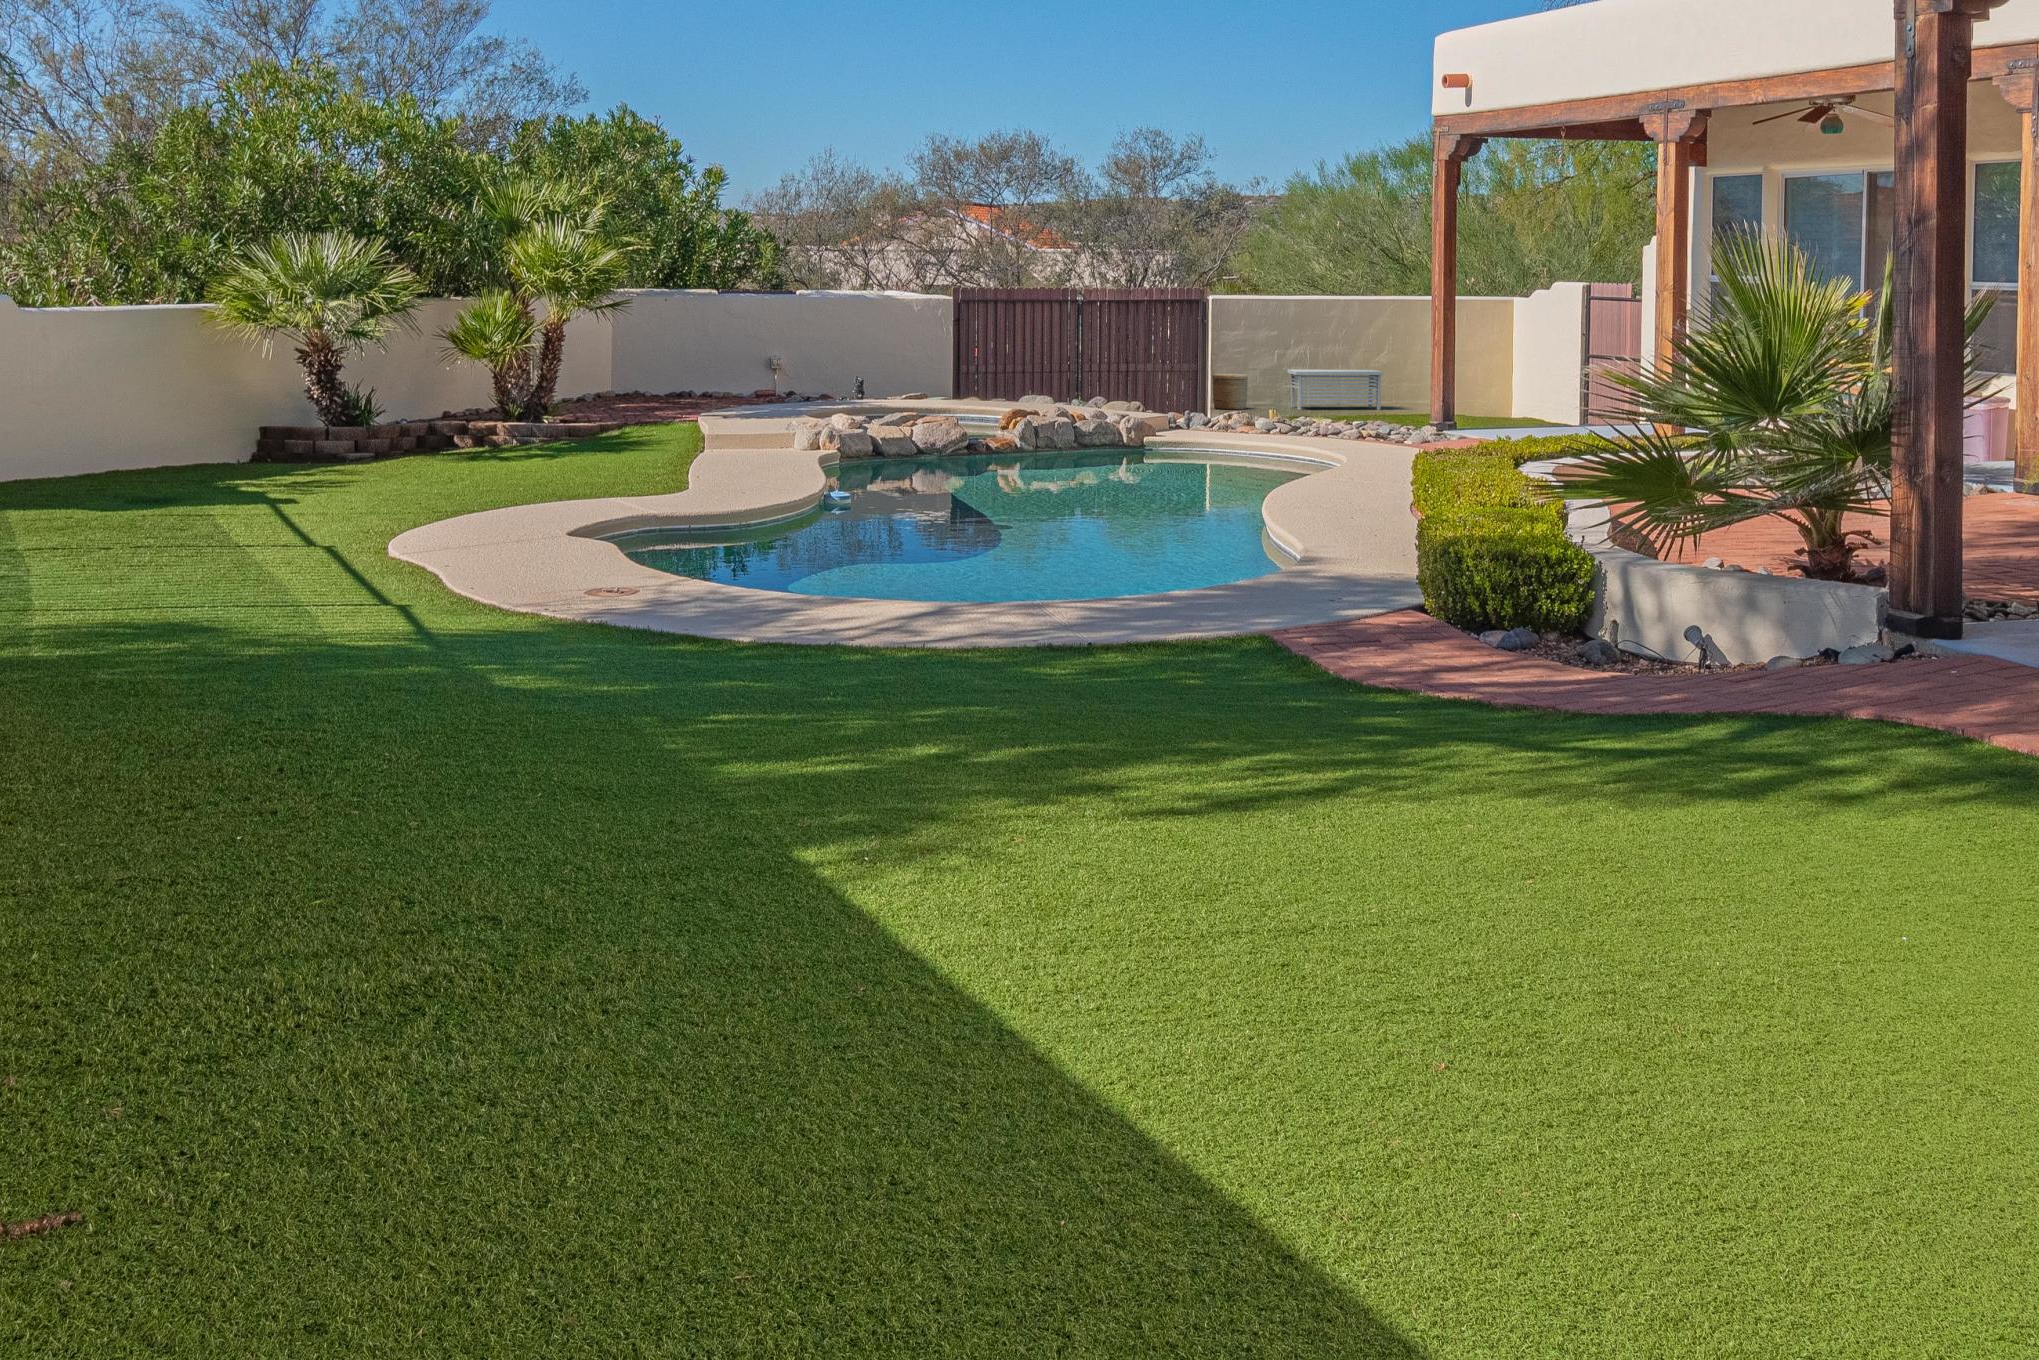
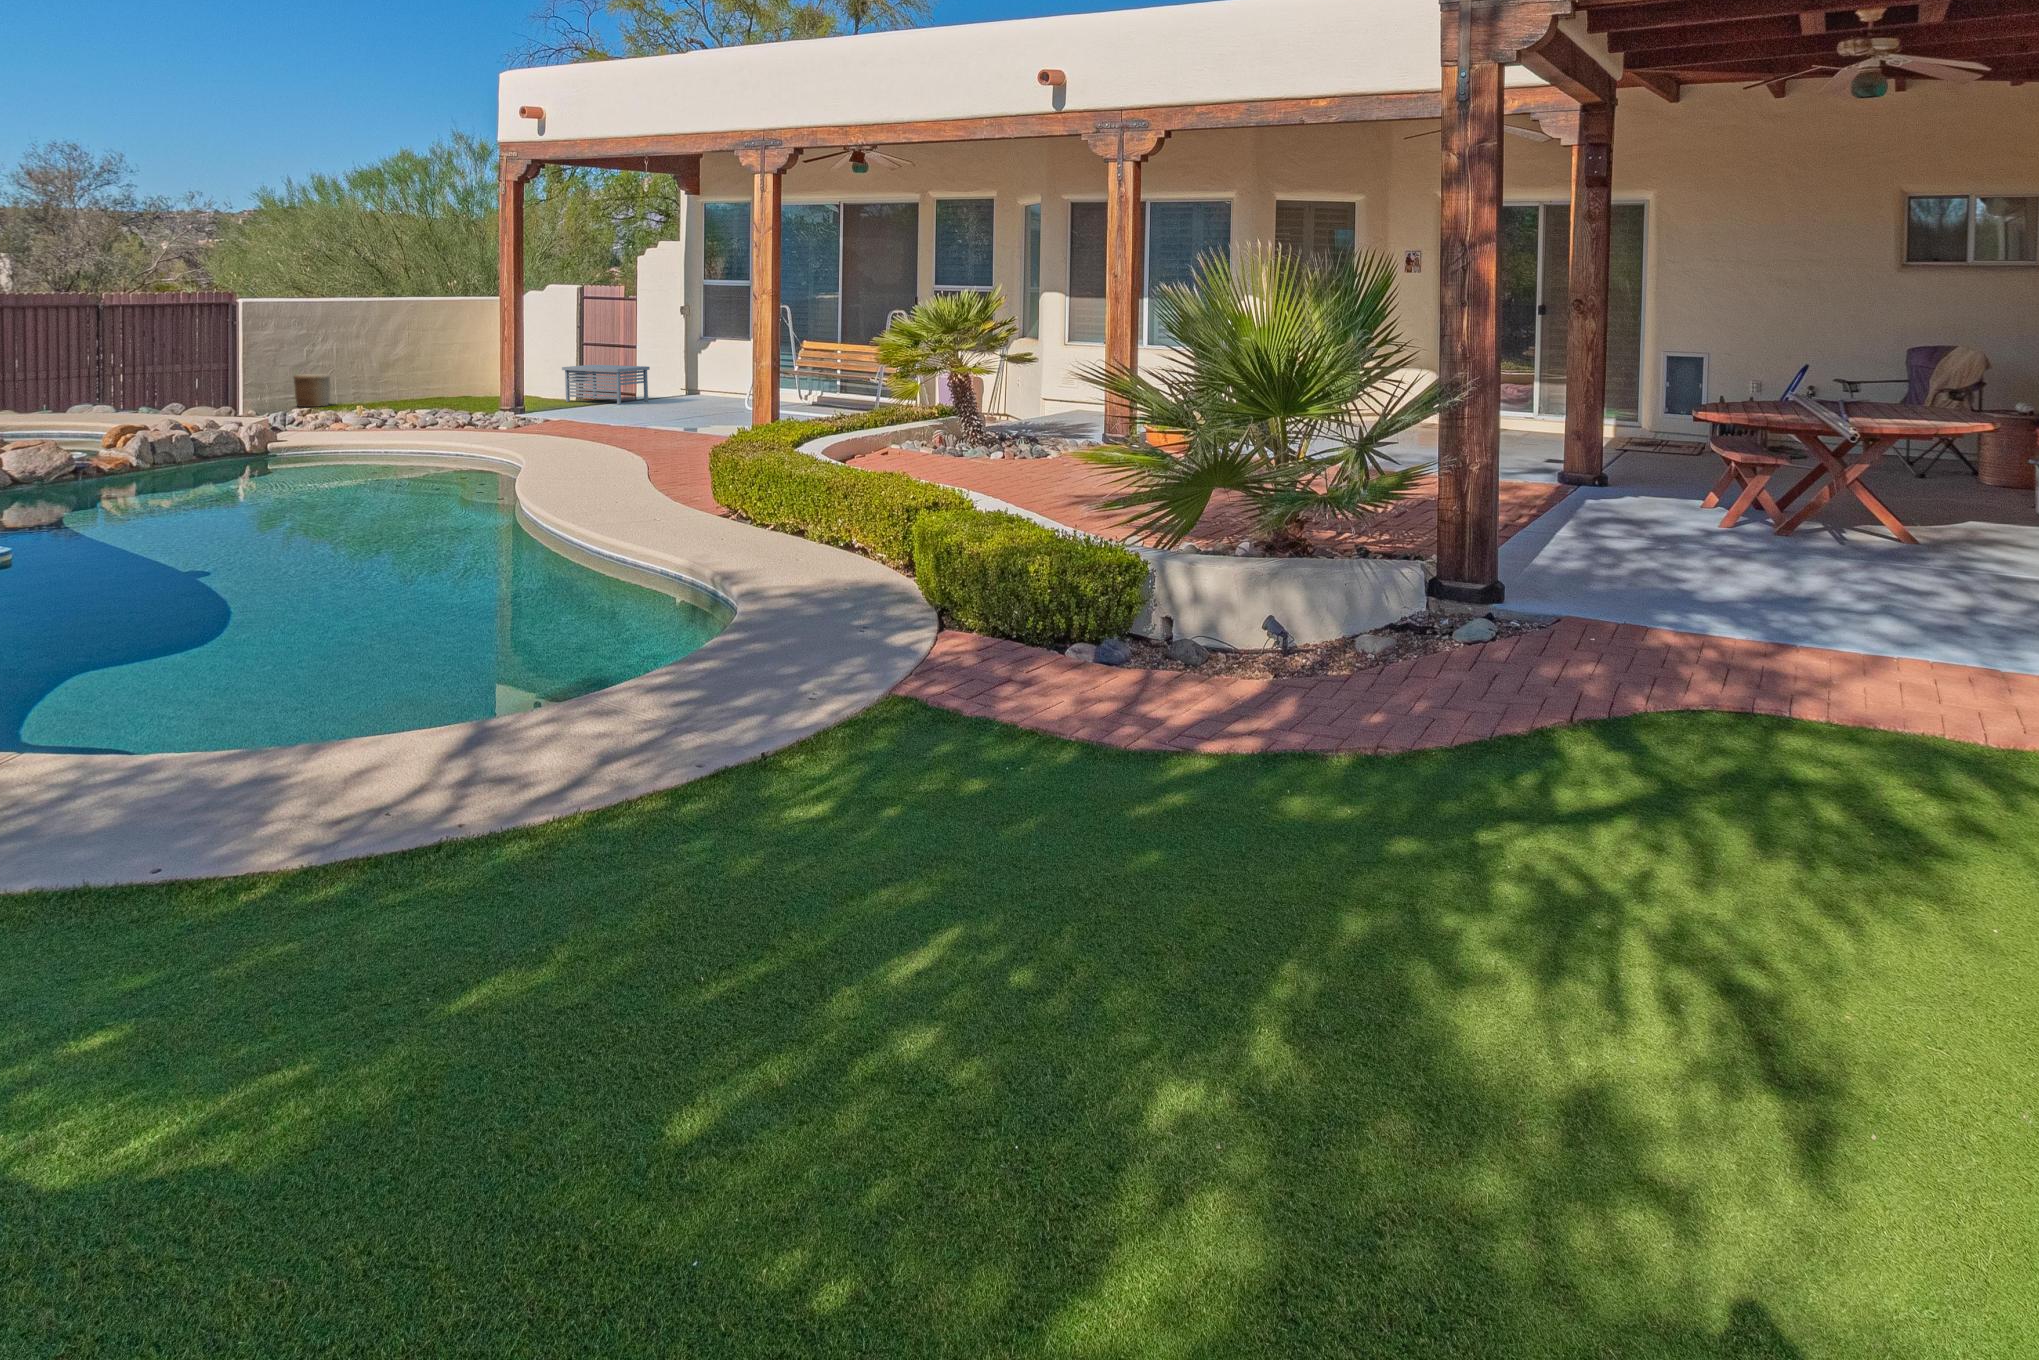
storage bench: present [1287,370,1383,410] -> present [562,365,650,405]

